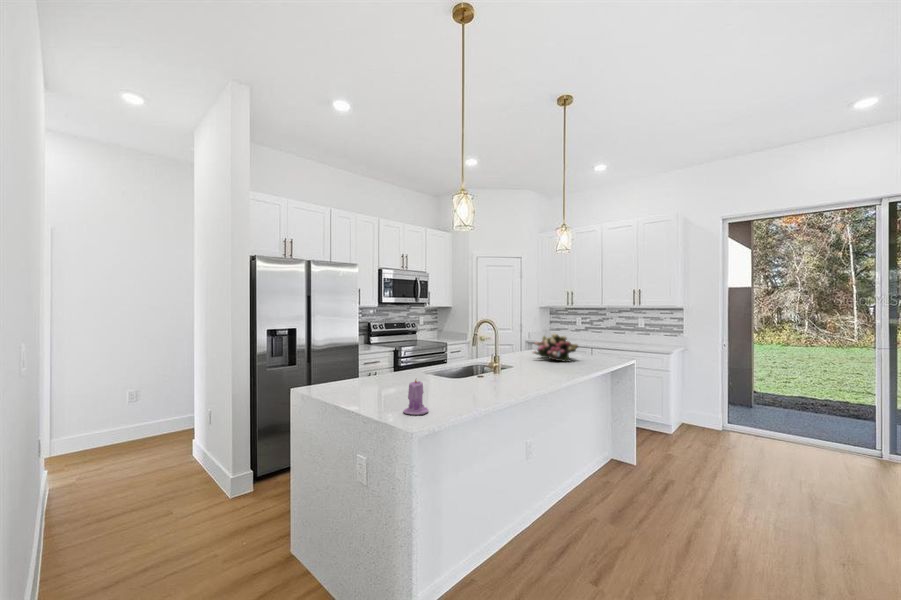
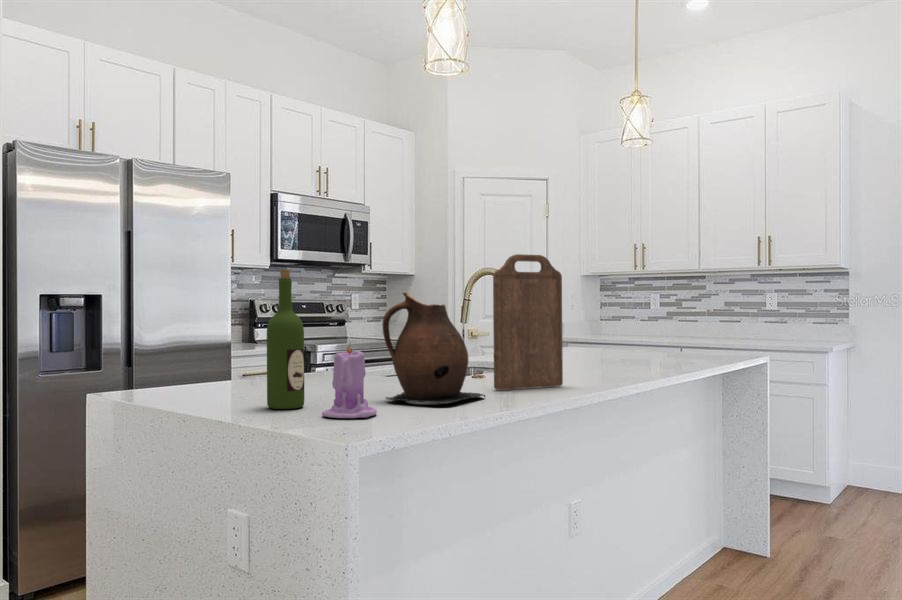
cutting board: none [486,326,520,392] -> present [493,254,563,390]
flower arrangement: present [533,333,578,362] -> none [575,302,665,355]
wine bottle: none [378,340,395,407] -> present [267,270,304,409]
ceramic pitcher: none [432,348,481,406] -> present [383,293,485,405]

